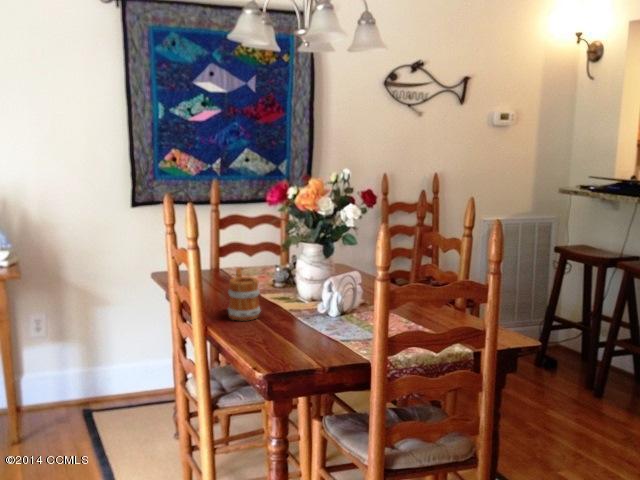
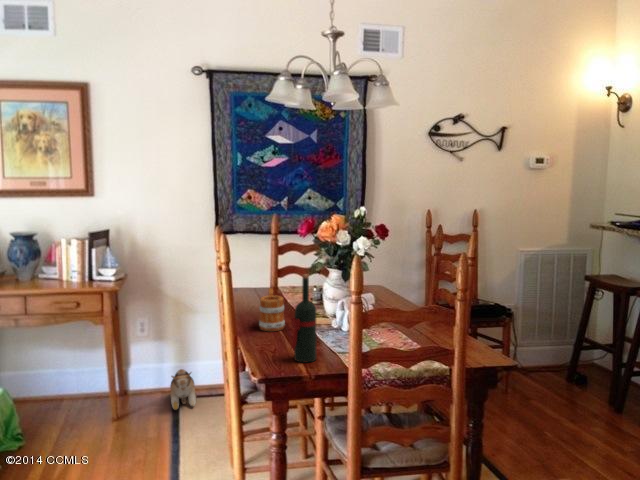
wine bottle: none [291,247,321,354] -> present [291,274,317,363]
plush toy: none [82,376,117,428] -> present [170,369,197,410]

